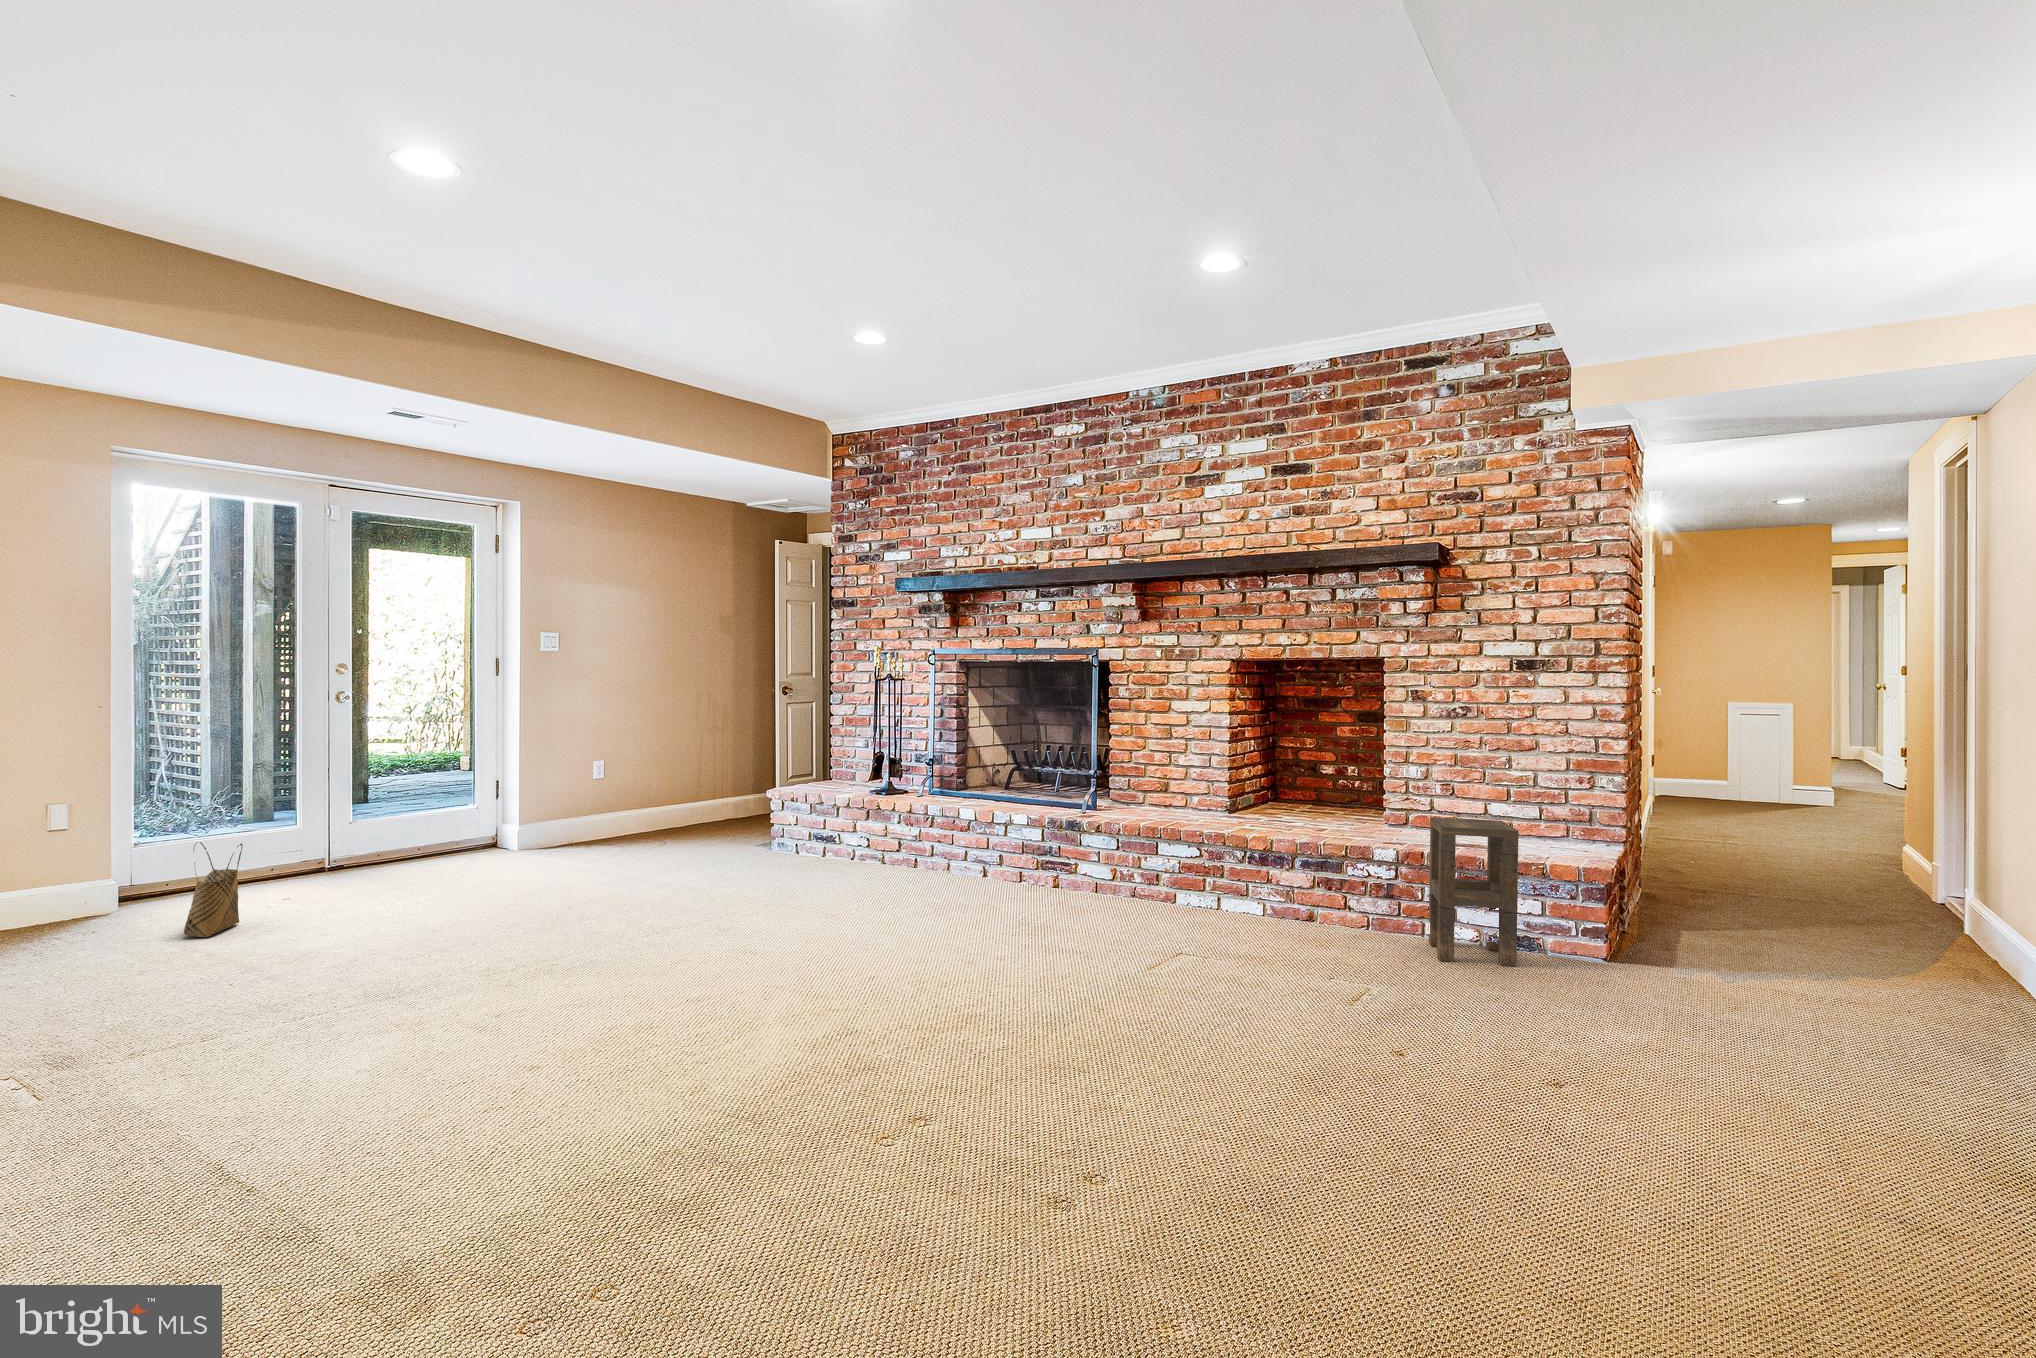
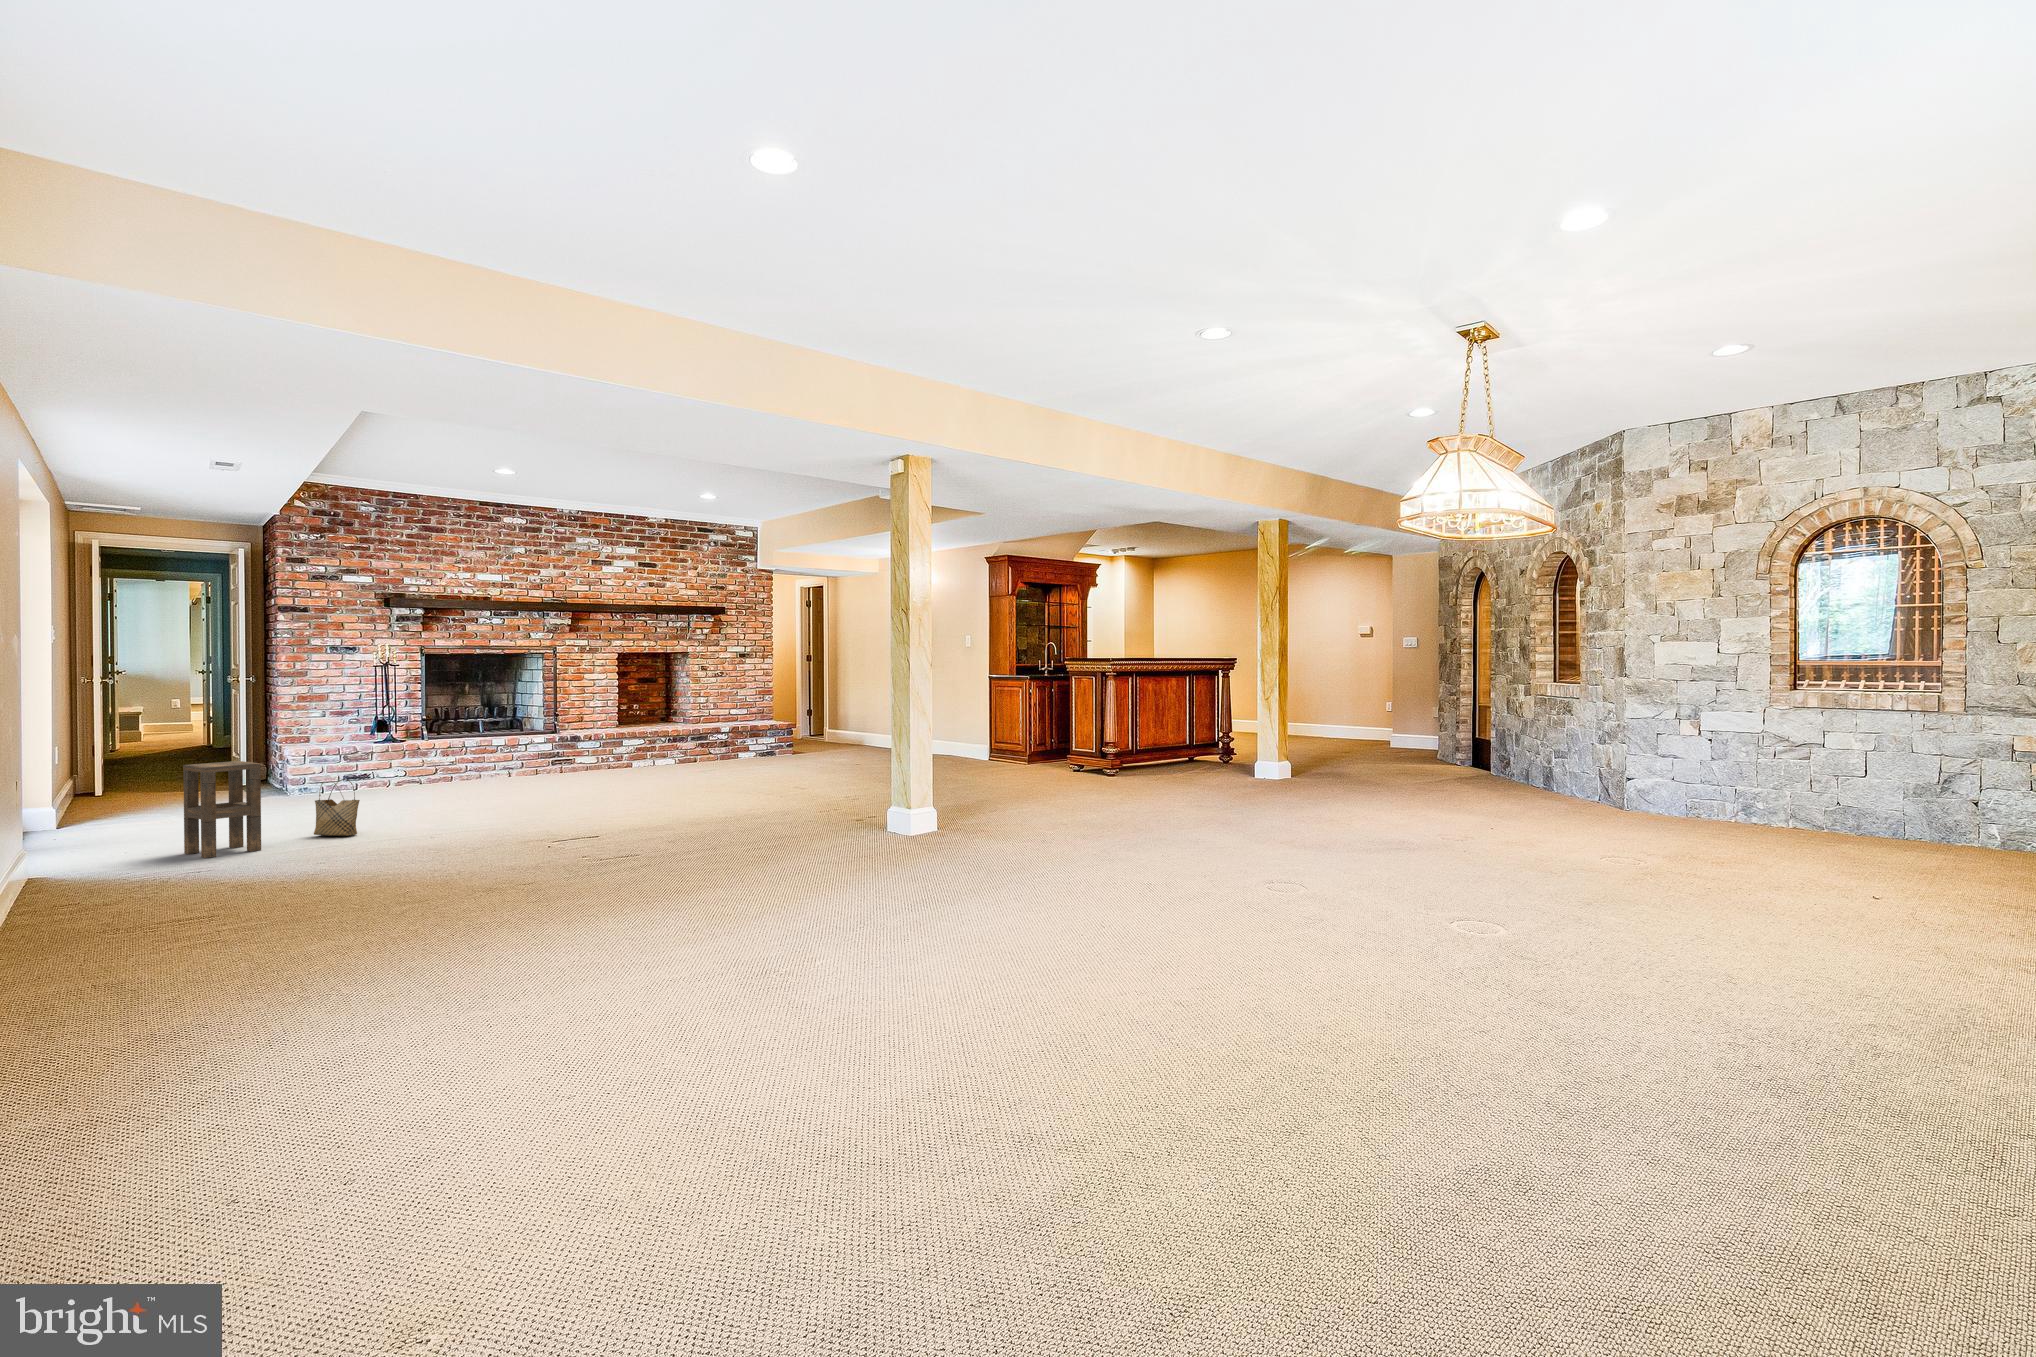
side table: present [1429,817,1519,967] -> present [183,761,261,858]

